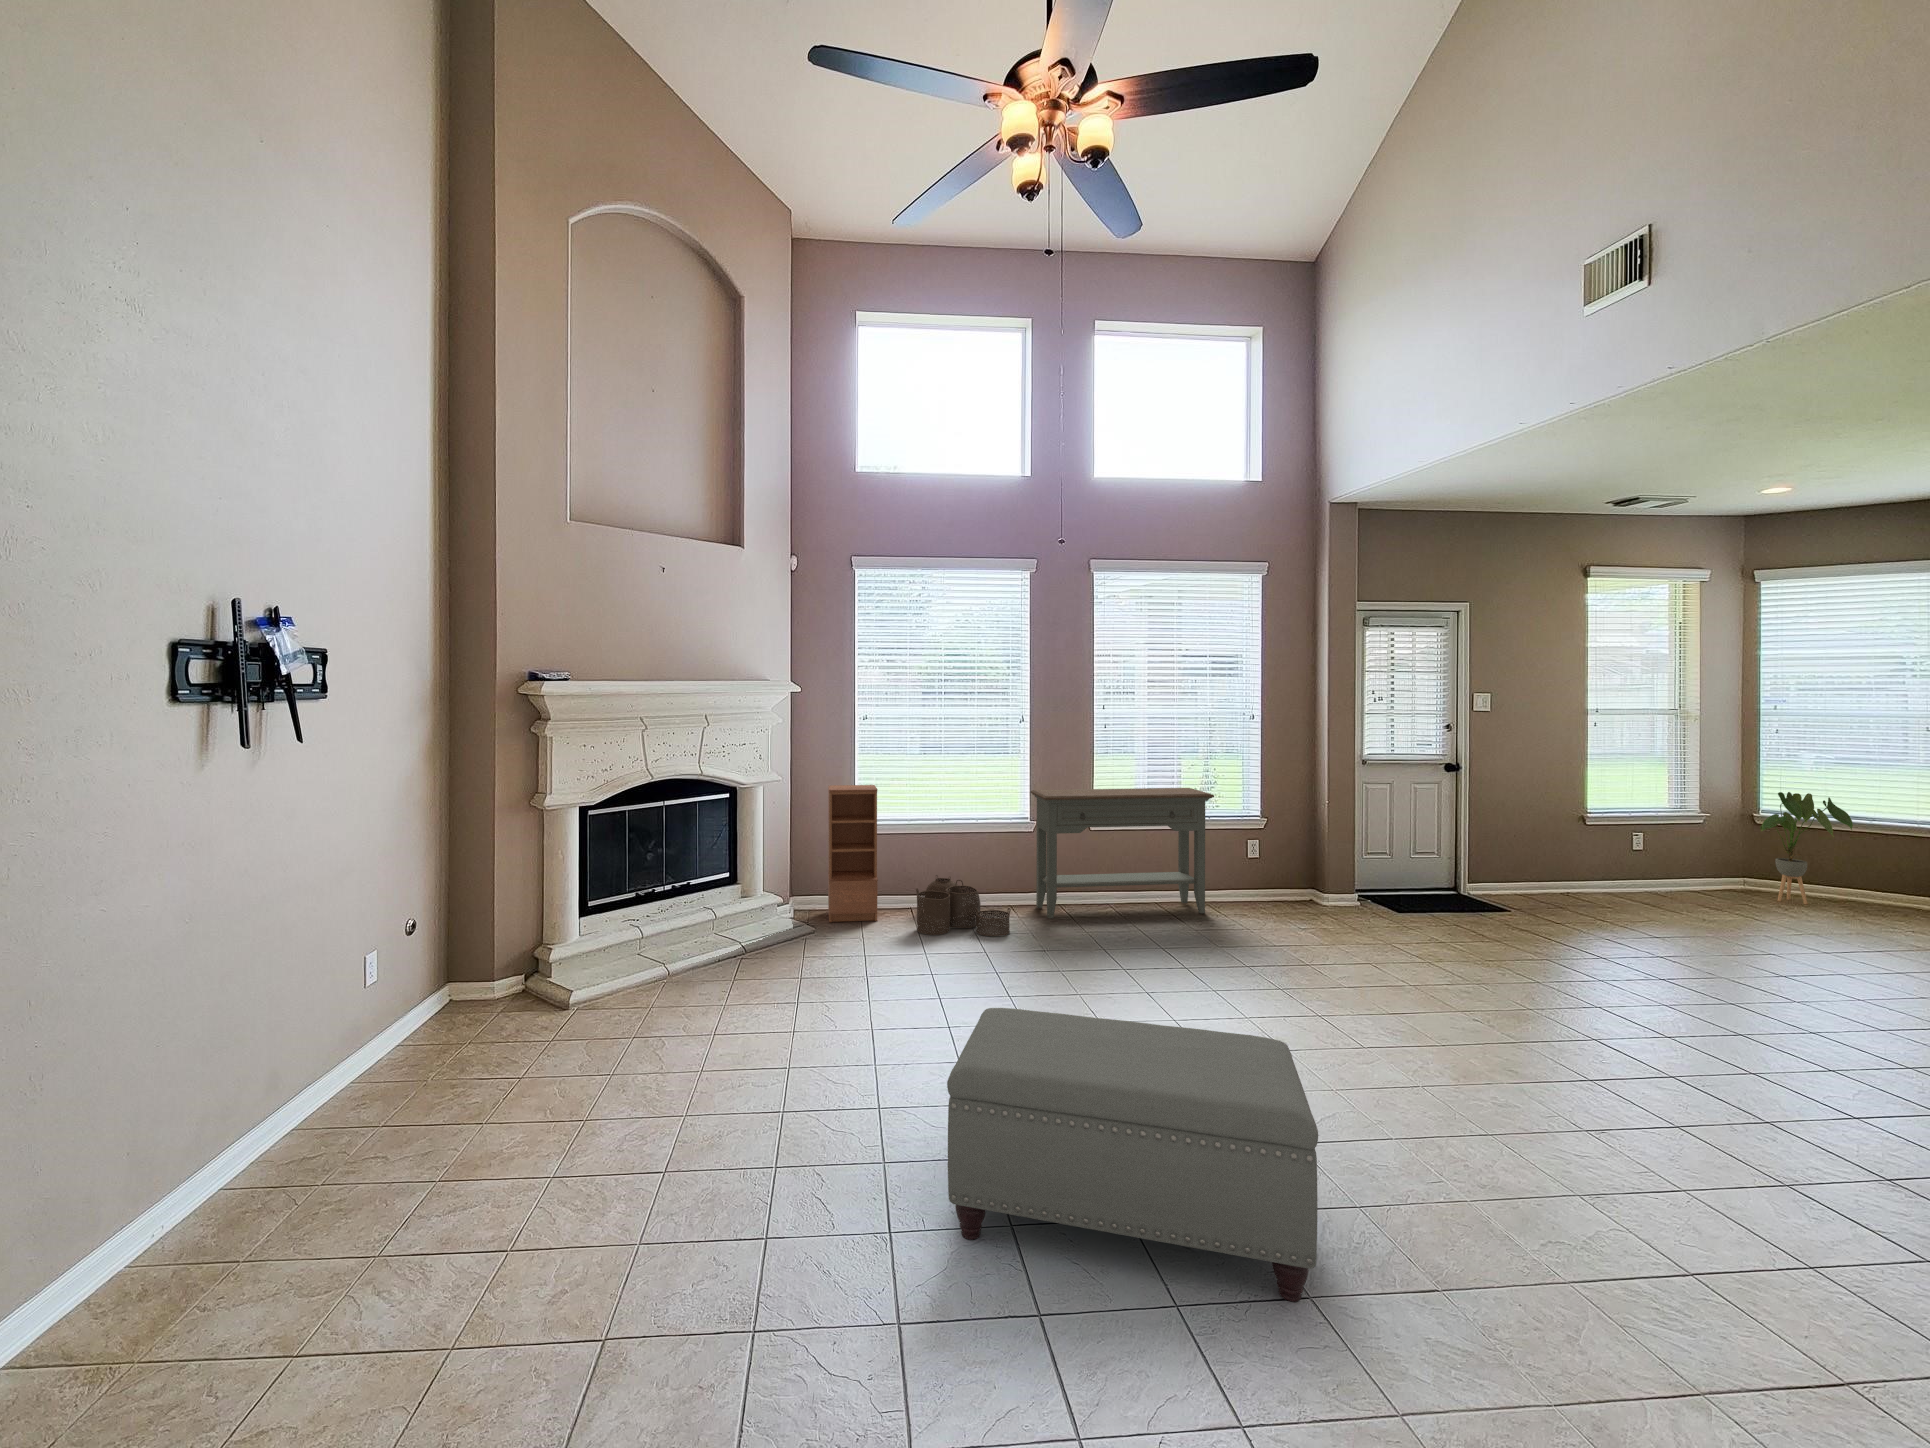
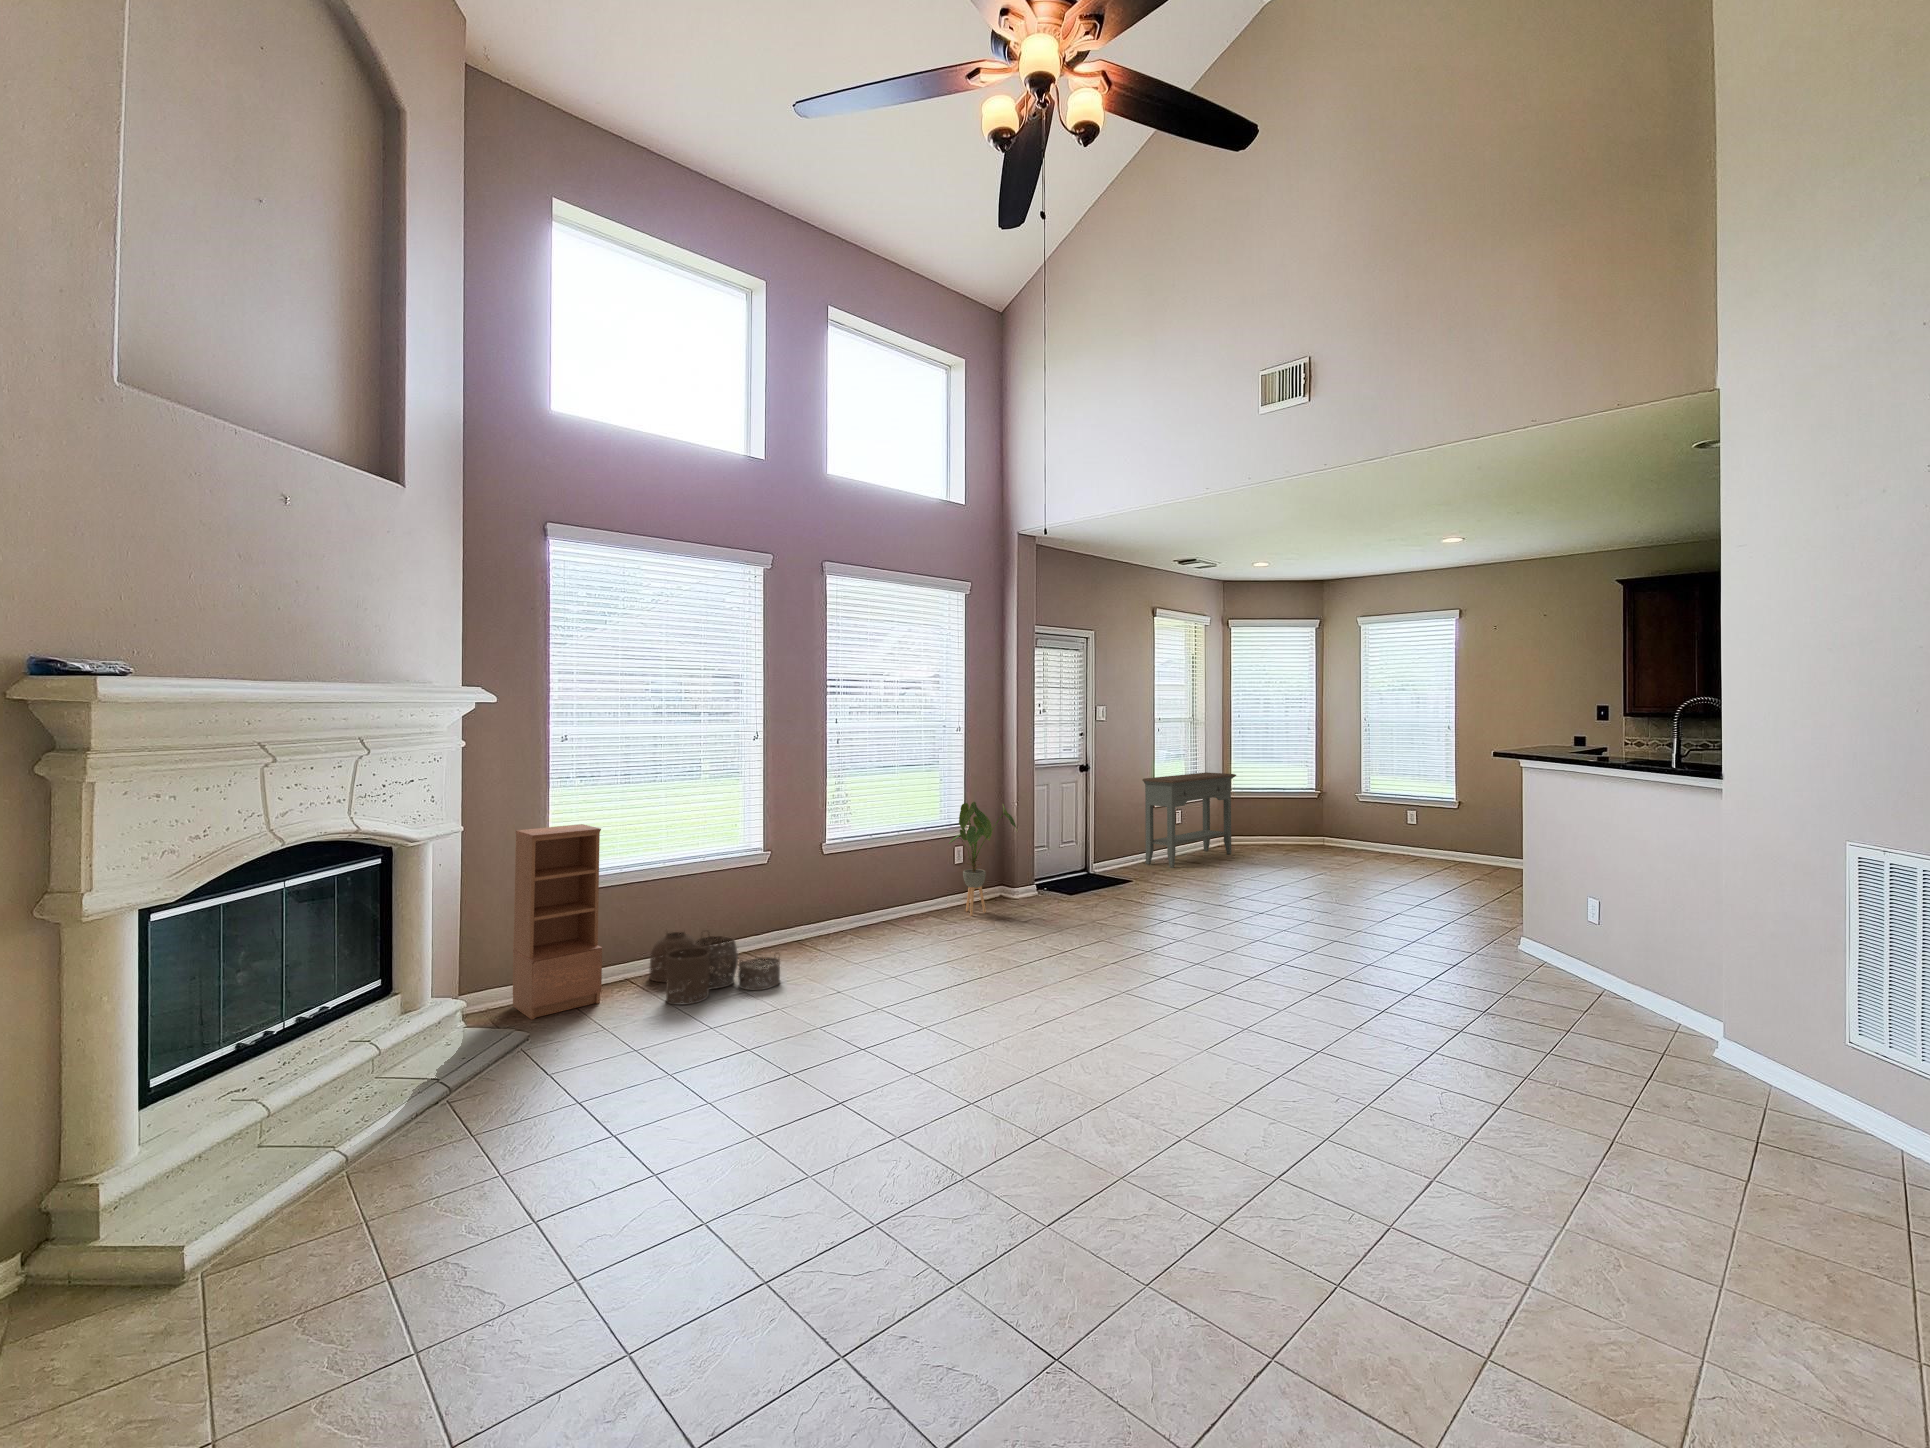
console table: present [1031,788,1214,918] -> present [1142,772,1236,868]
house plant: present [1760,792,1853,904] -> present [949,802,1017,915]
ottoman: present [947,1008,1318,1302] -> none [1038,1006,1433,1328]

